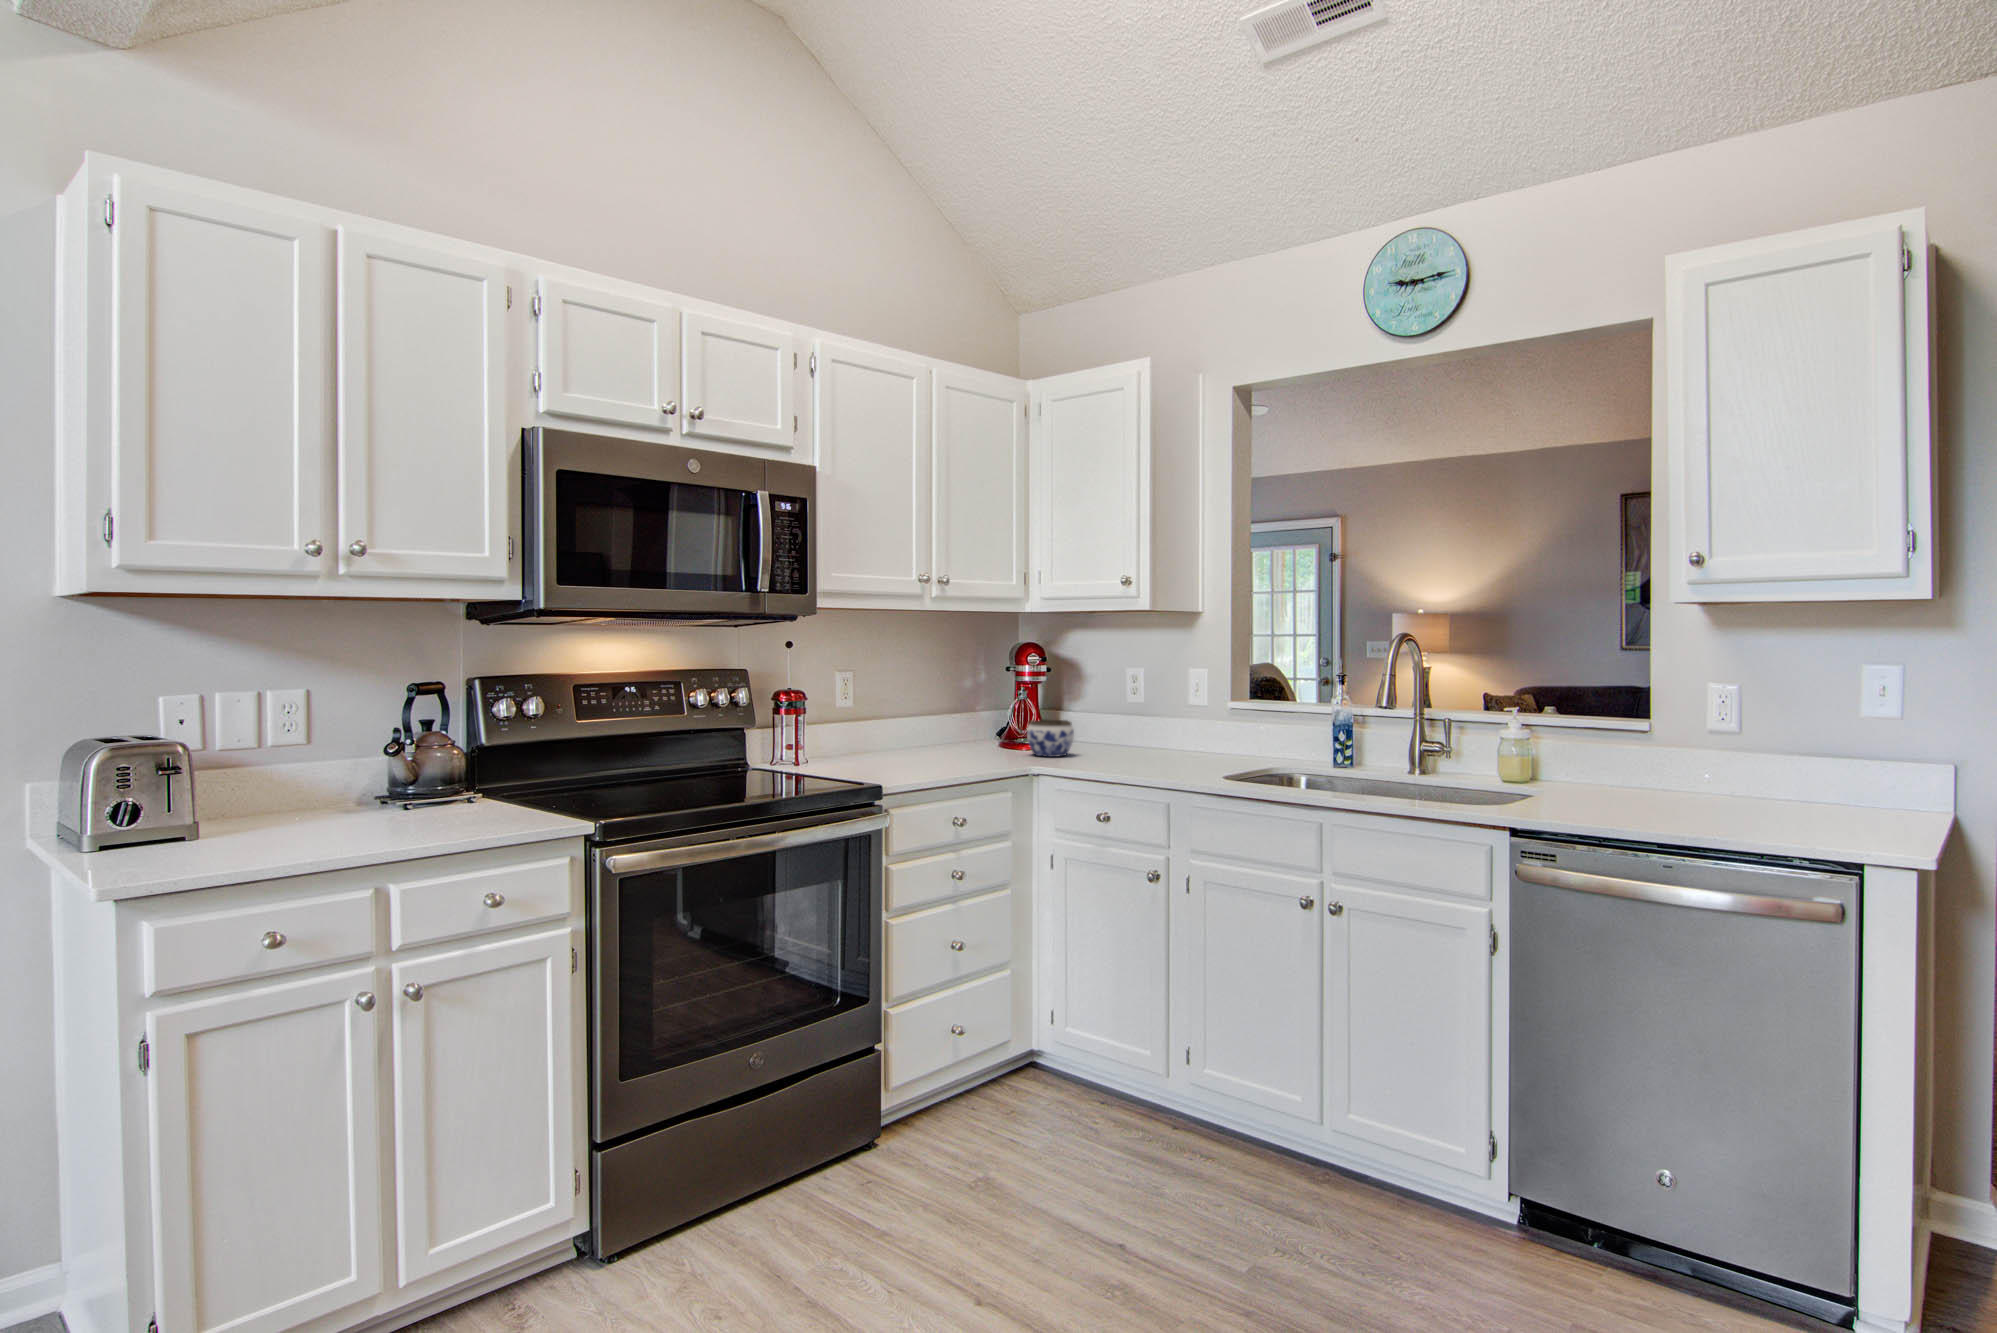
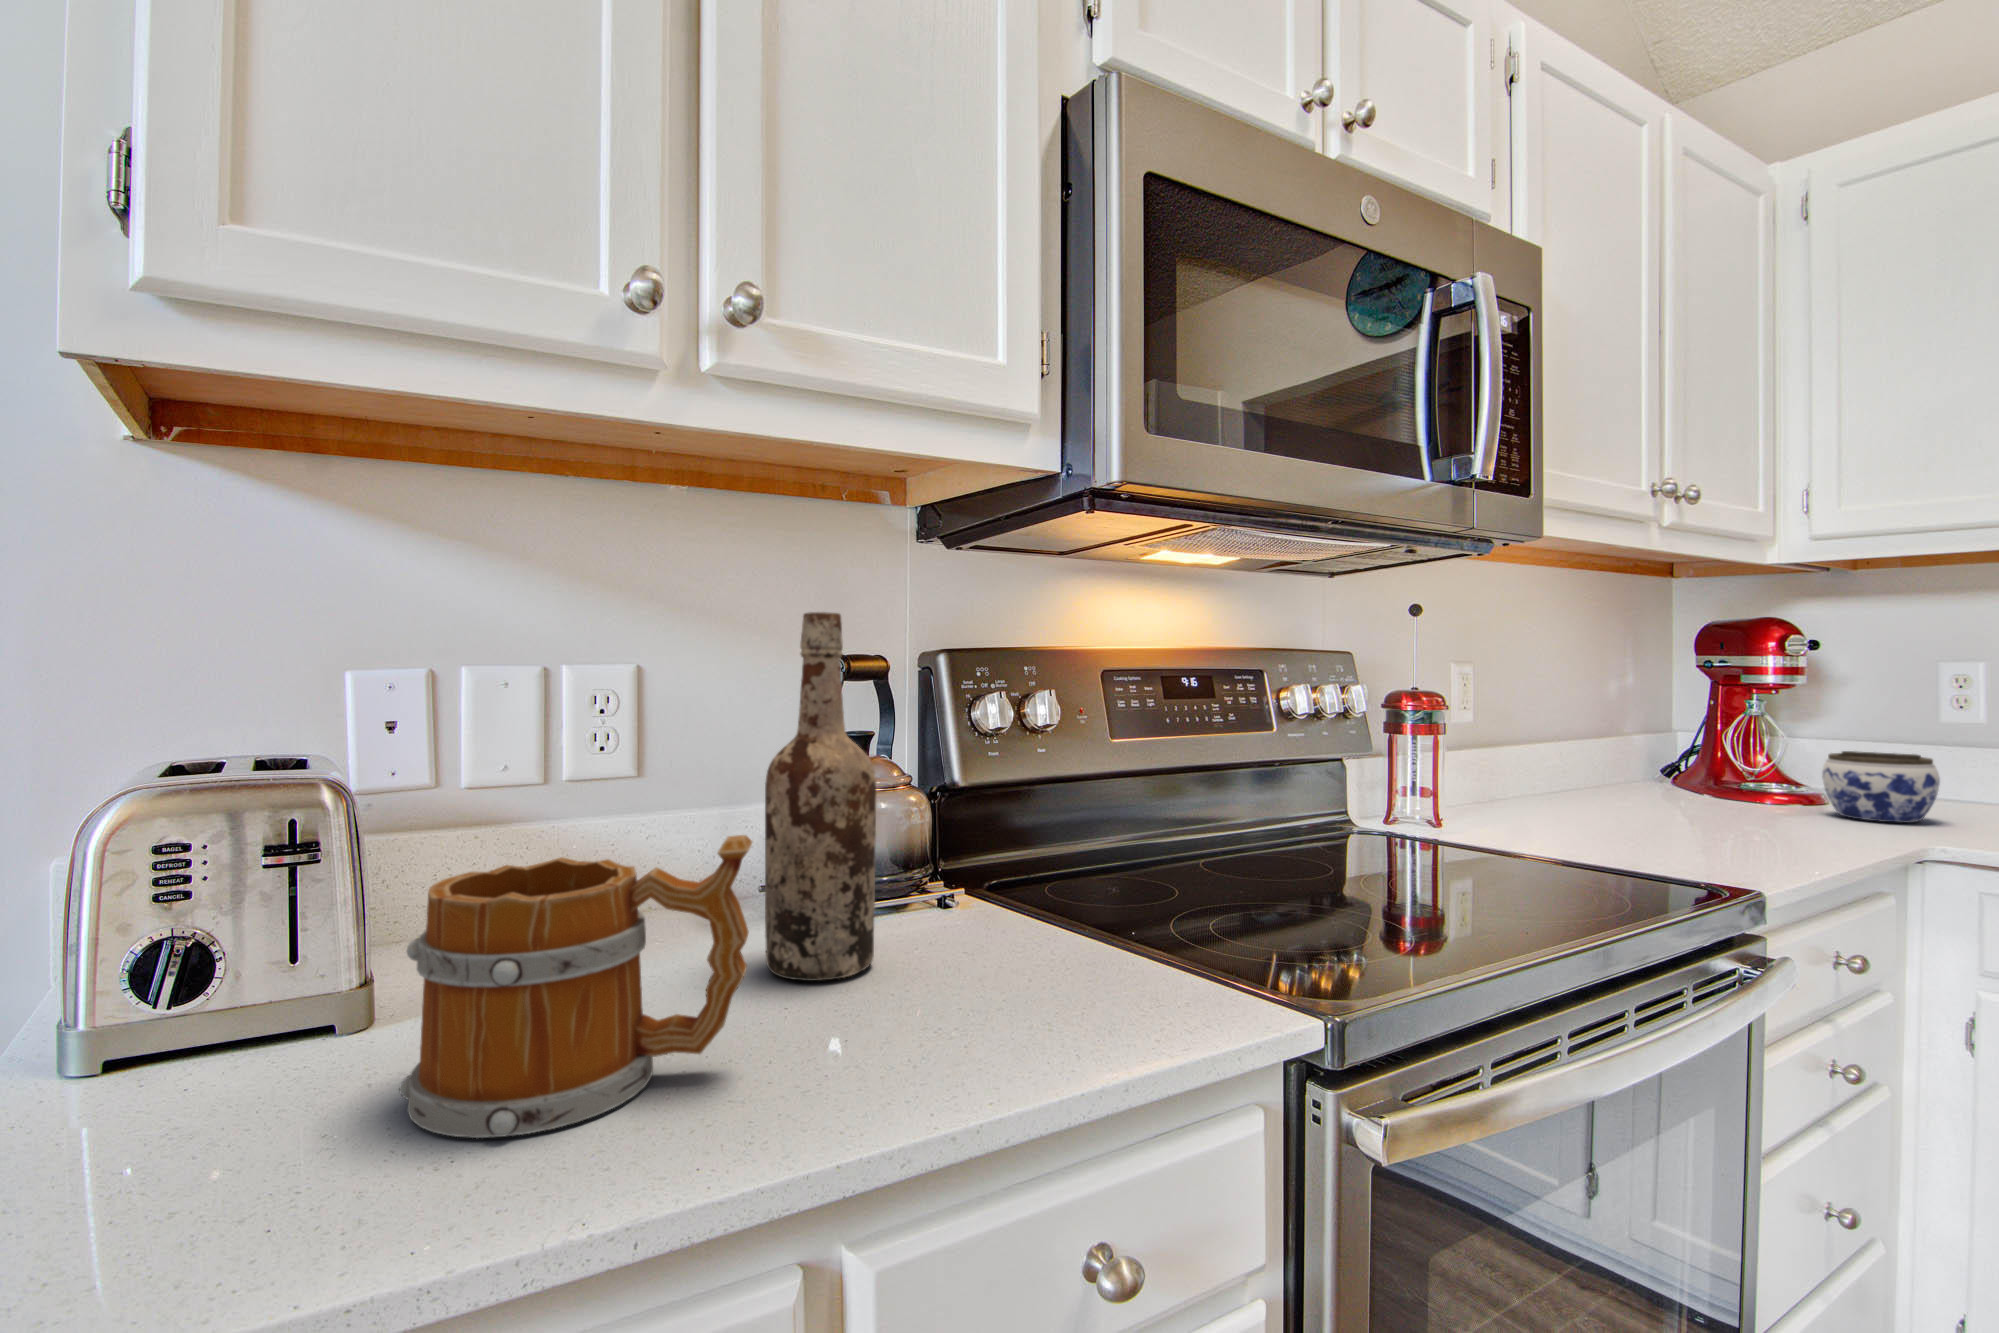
wine bottle: none [372,670,424,821] -> present [765,612,876,981]
mug: none [230,757,362,850] -> present [399,835,752,1138]

